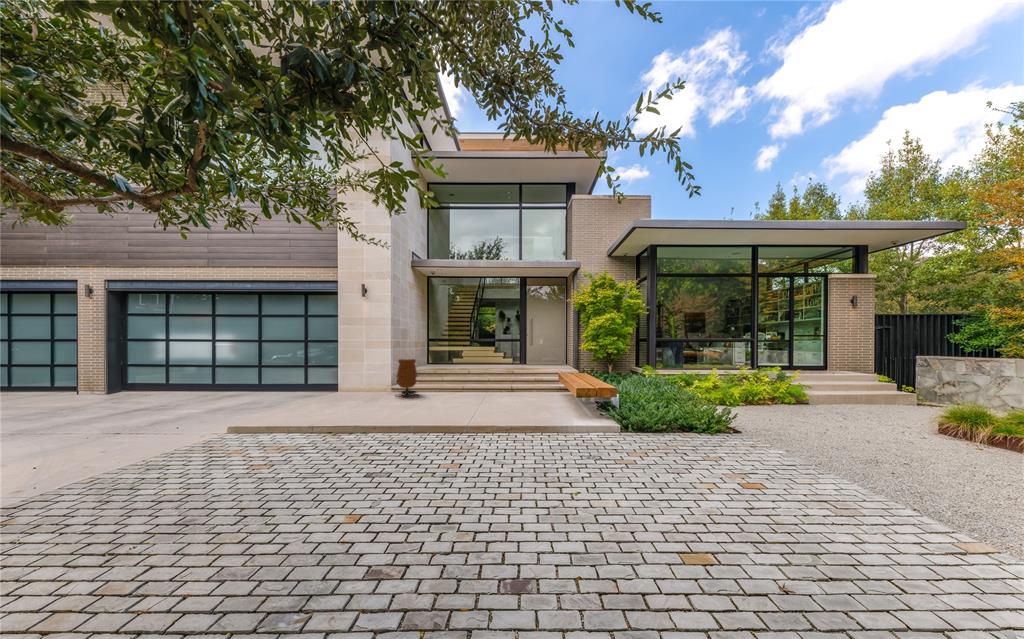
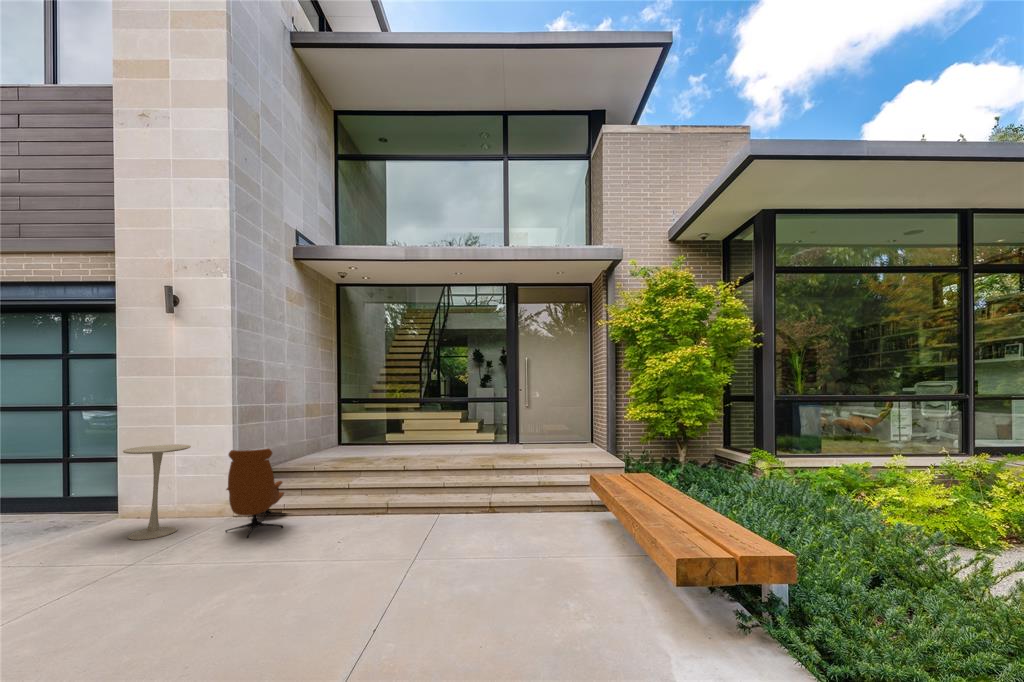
pedestal table: none [350,358,376,398] -> present [123,444,191,540]

